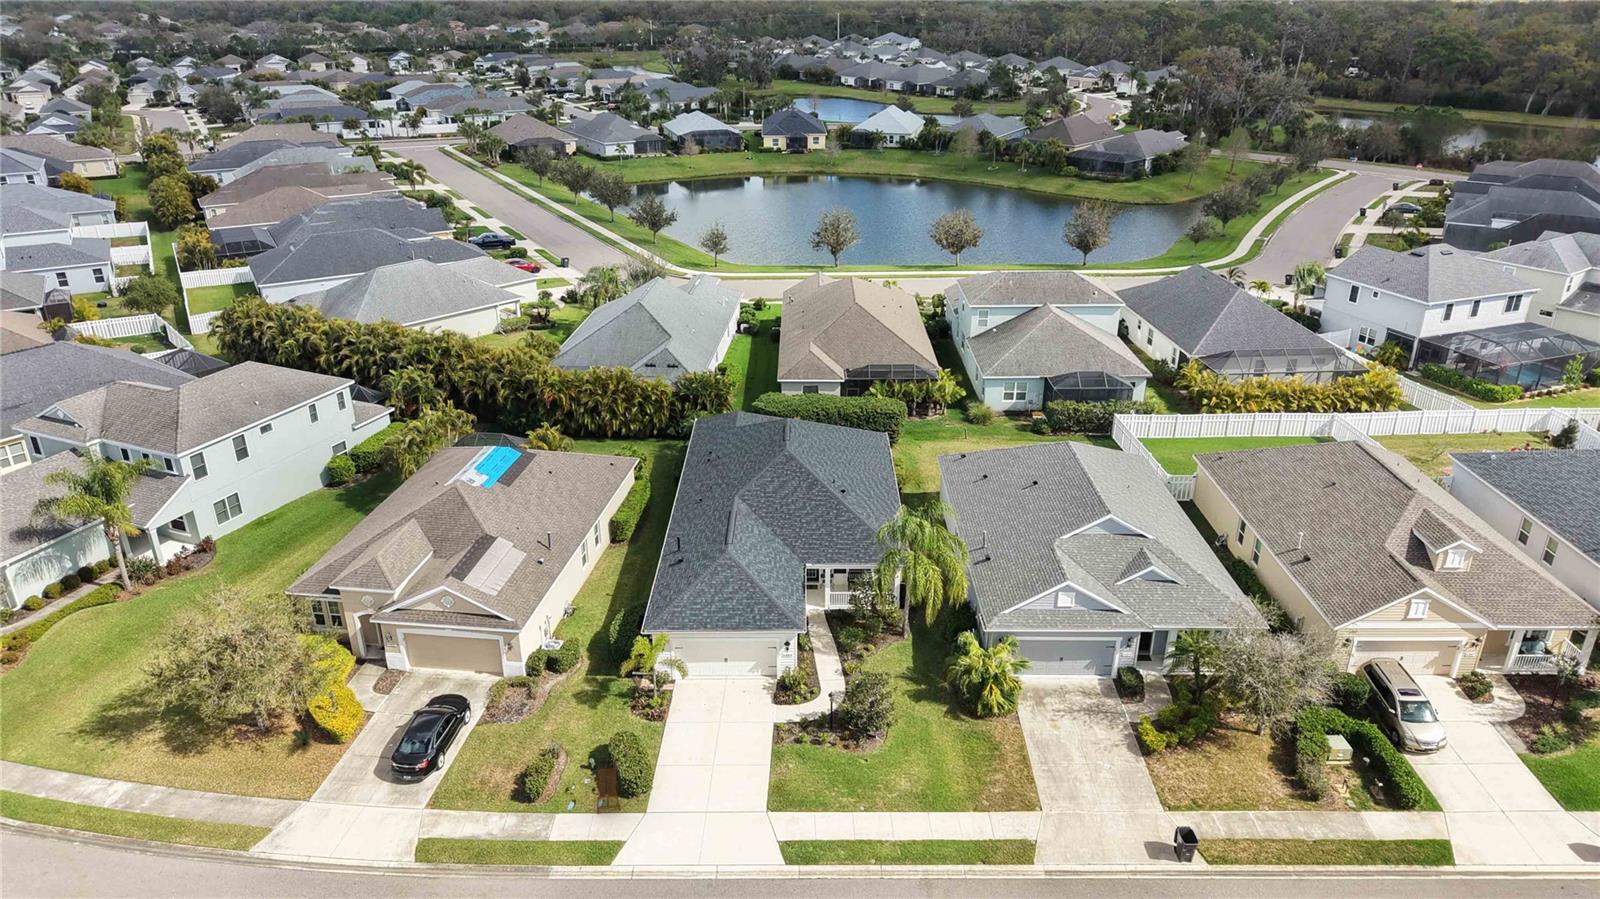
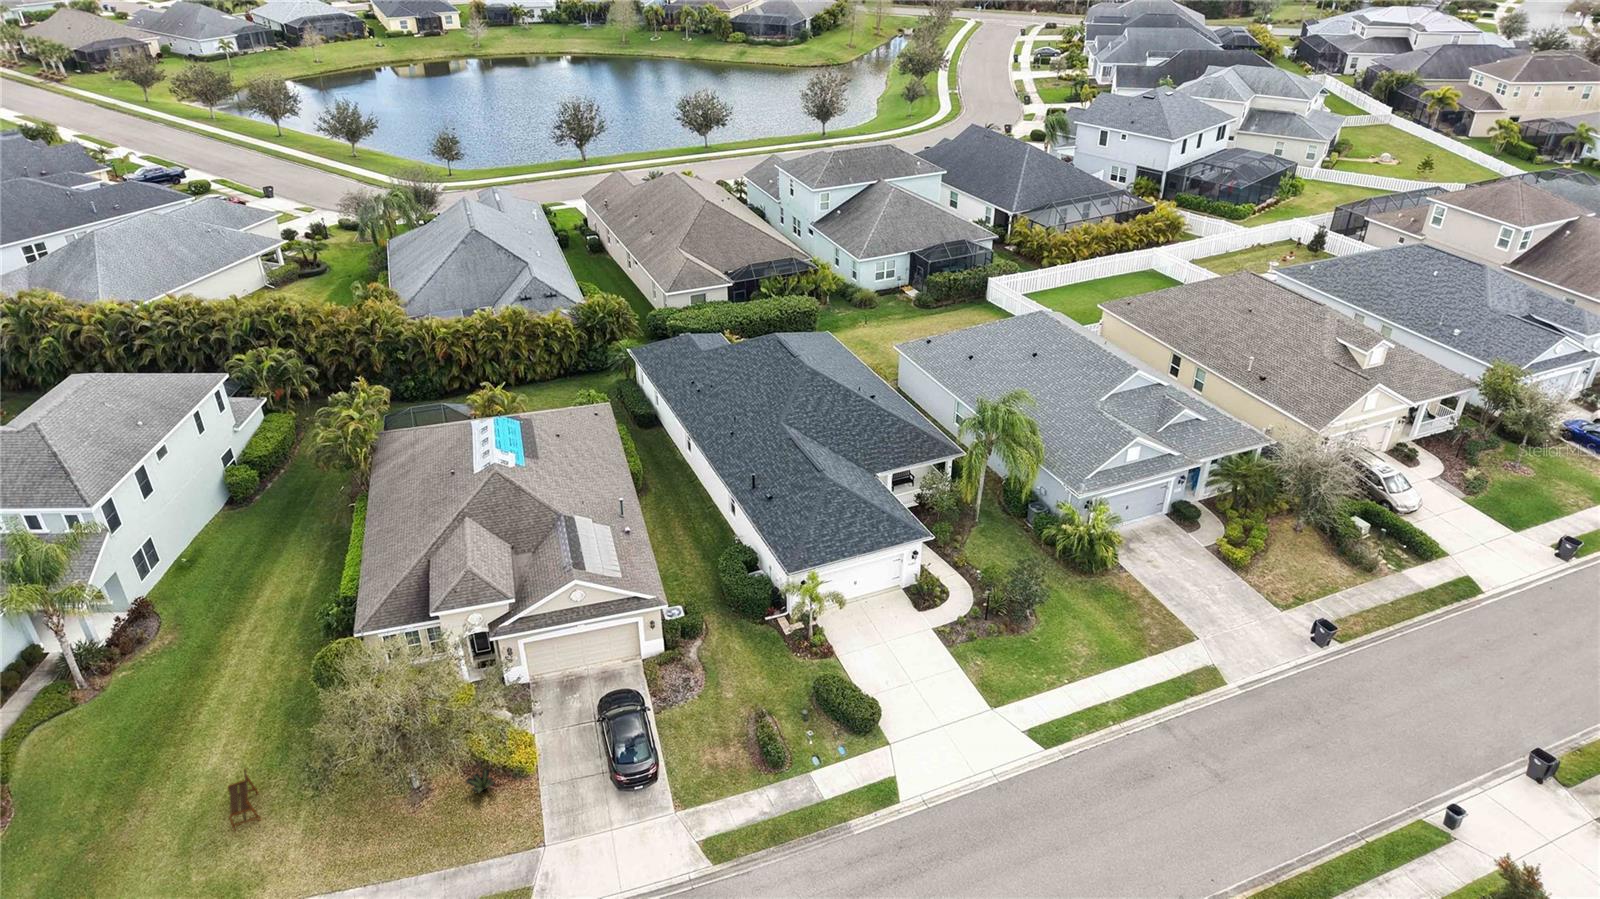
bench: present [597,759,620,813] -> present [228,769,261,831]

